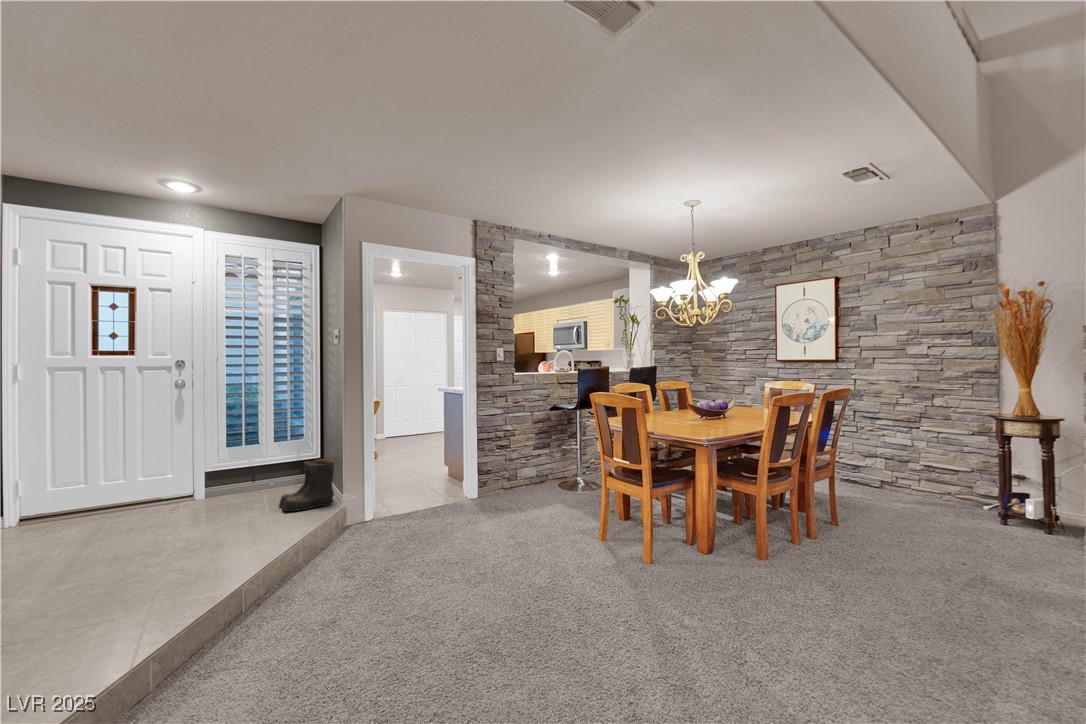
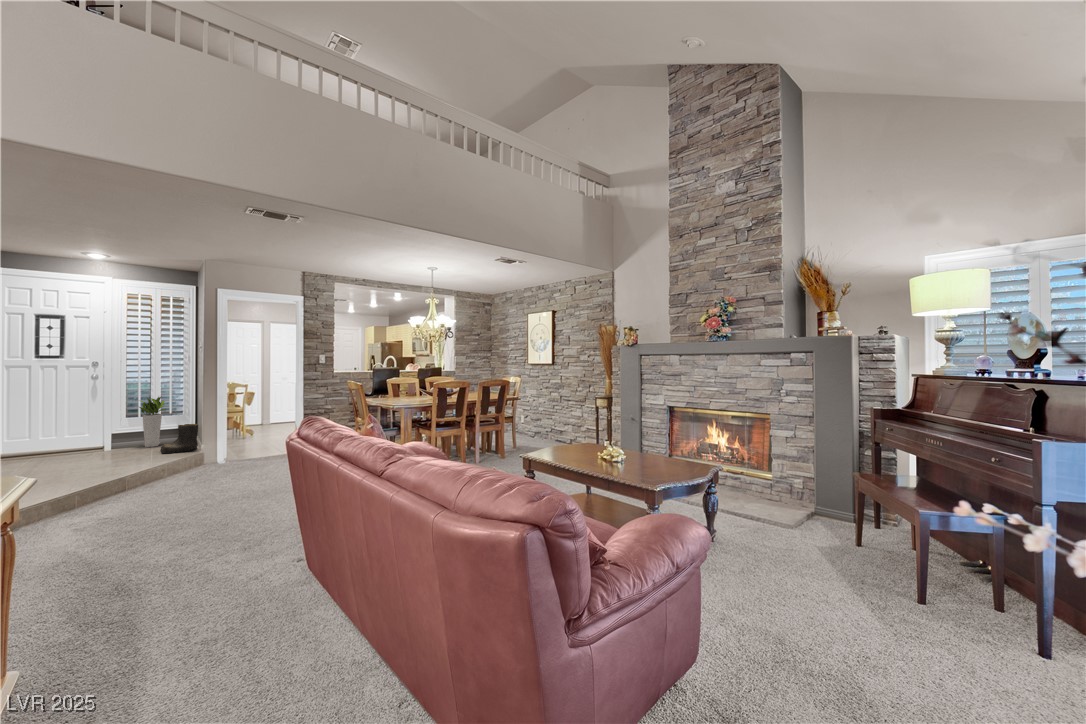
planter: none [239,413,282,493] -> present [139,397,165,447]

